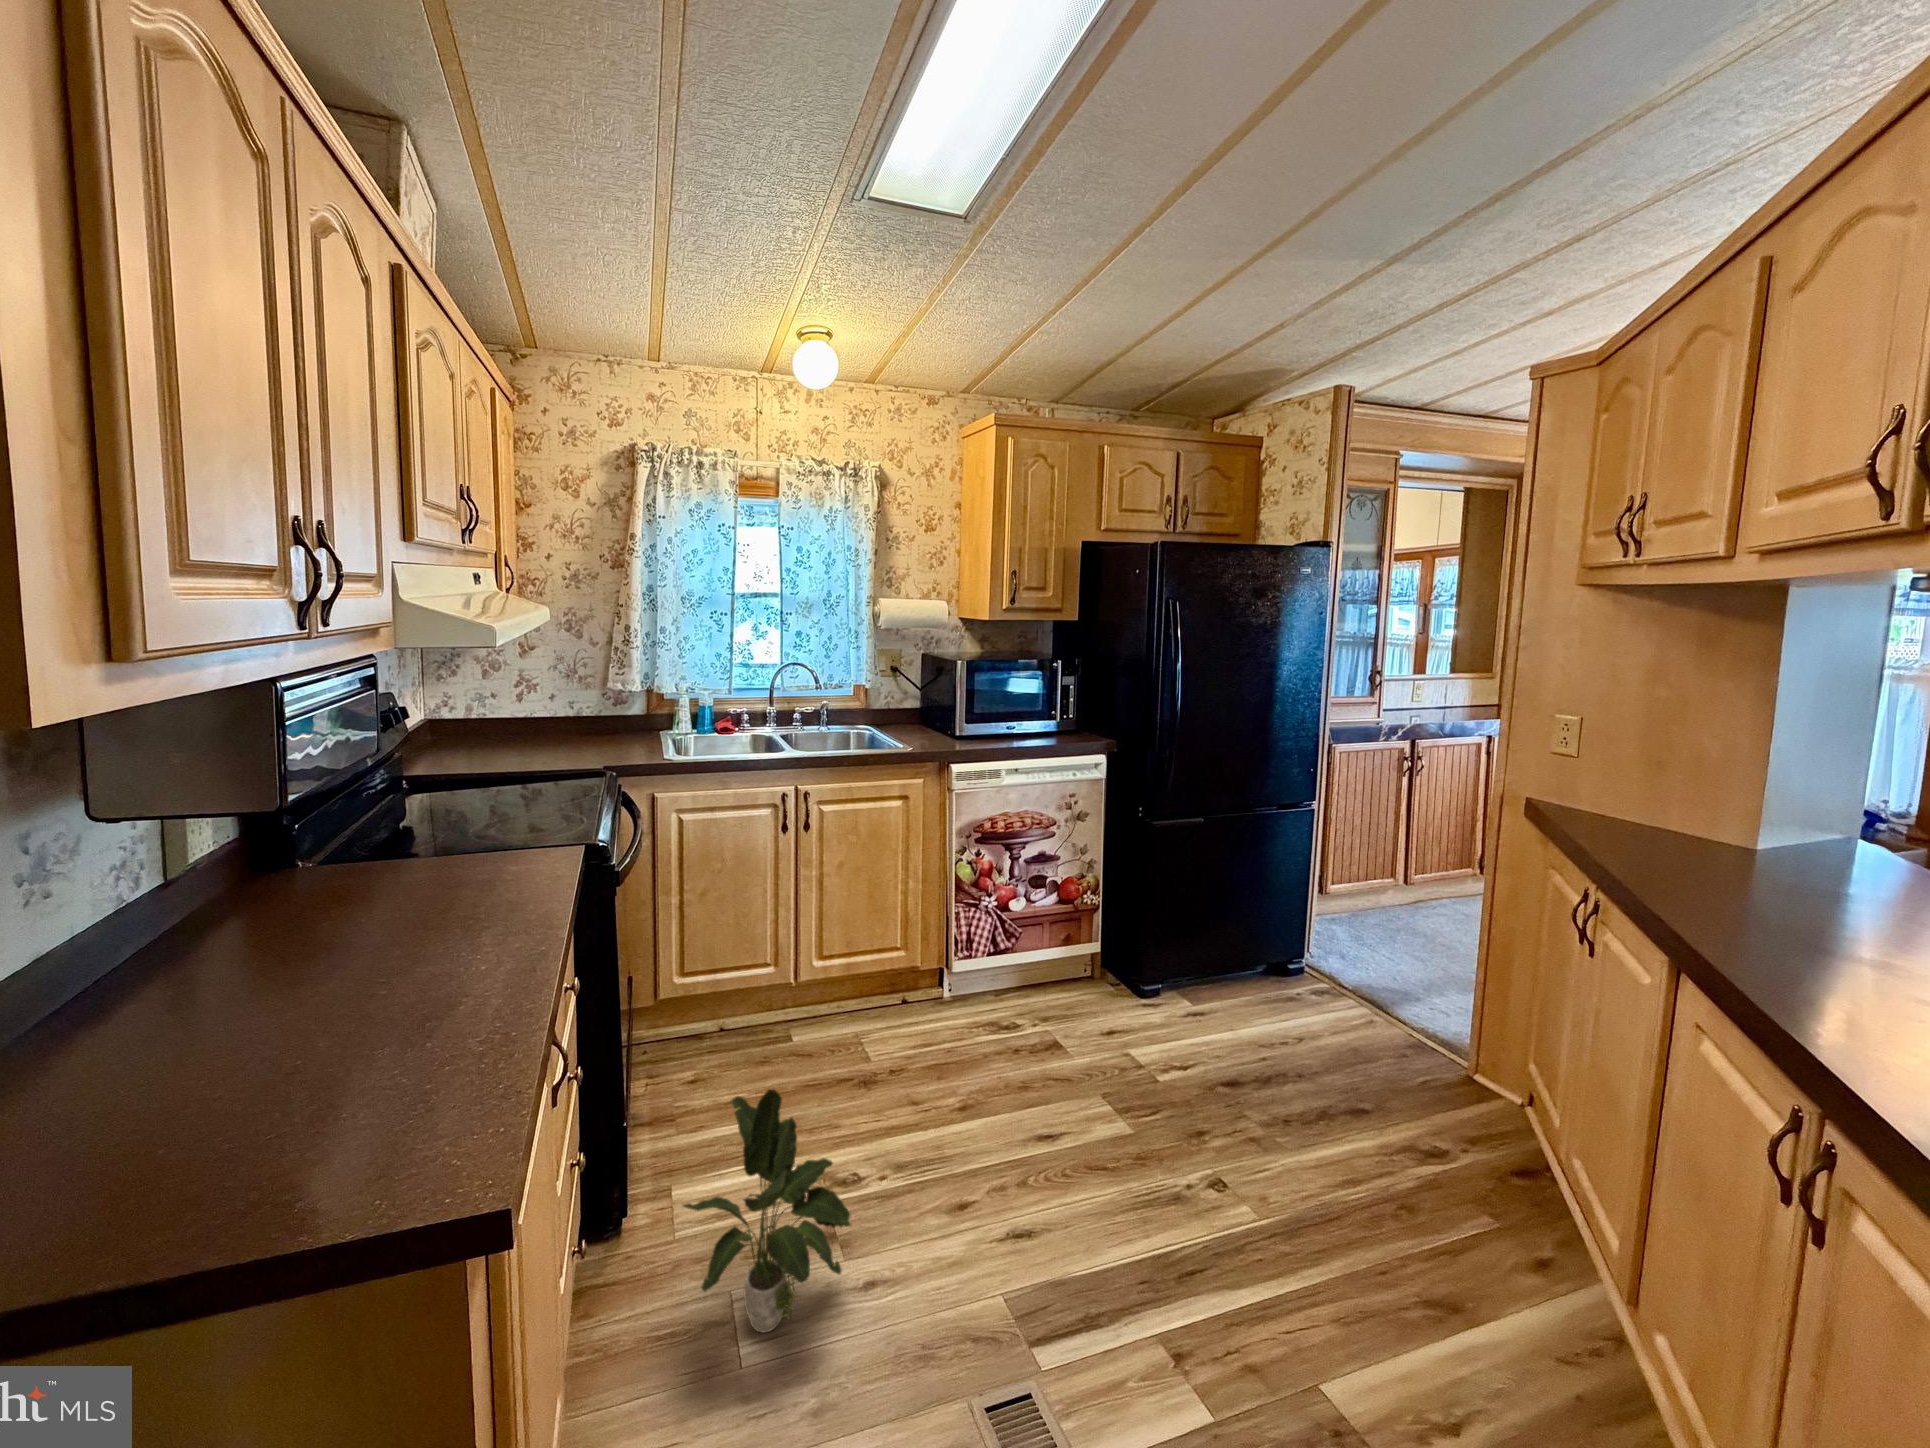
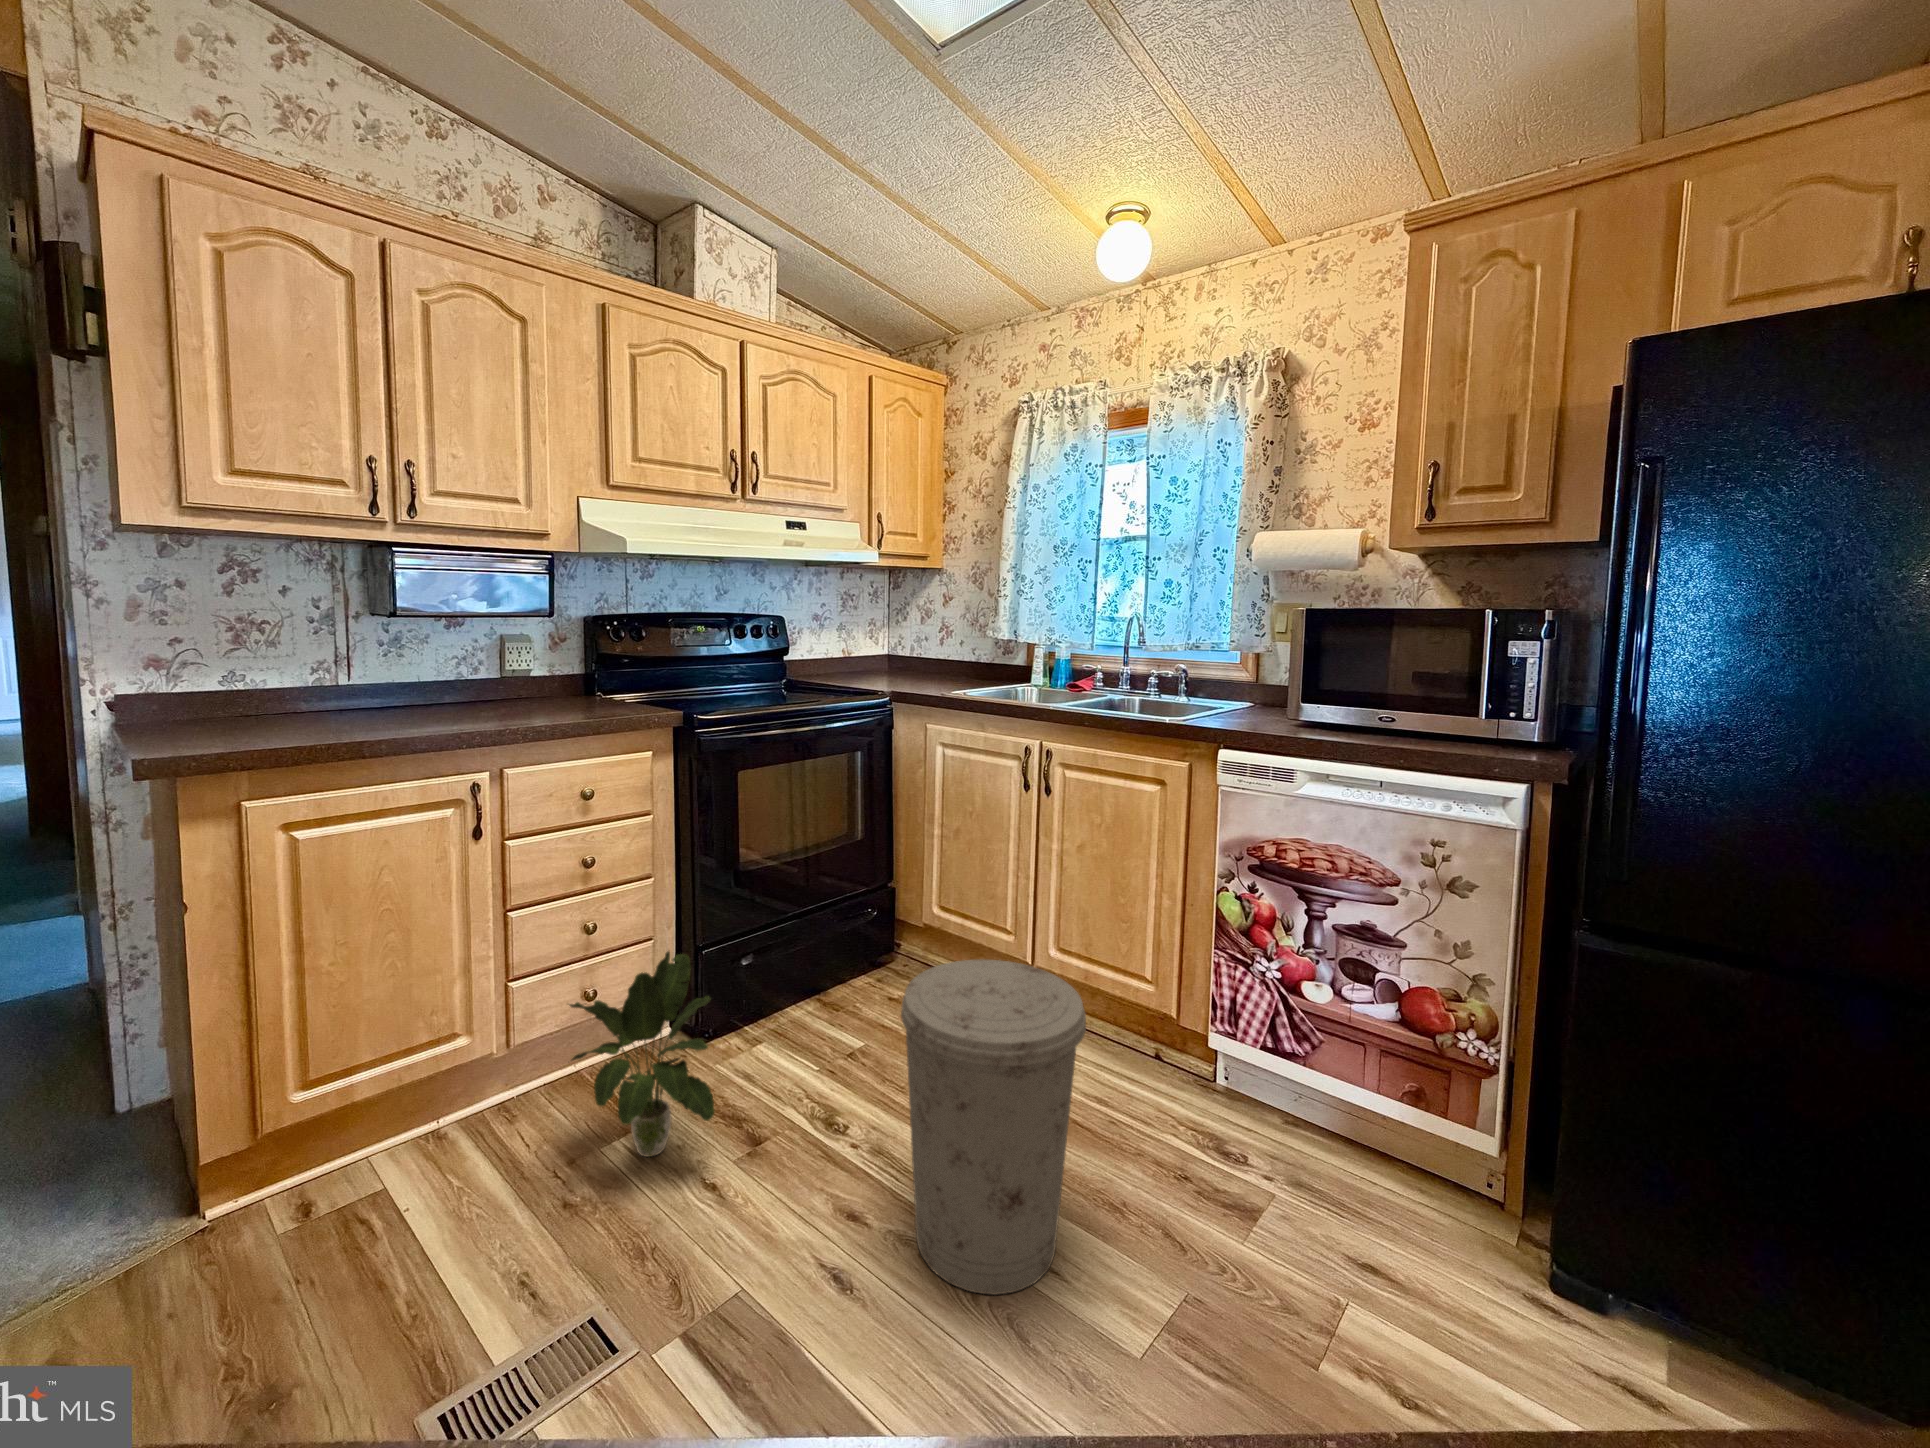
trash can: none [960,944,1097,1186] -> present [901,959,1086,1295]

